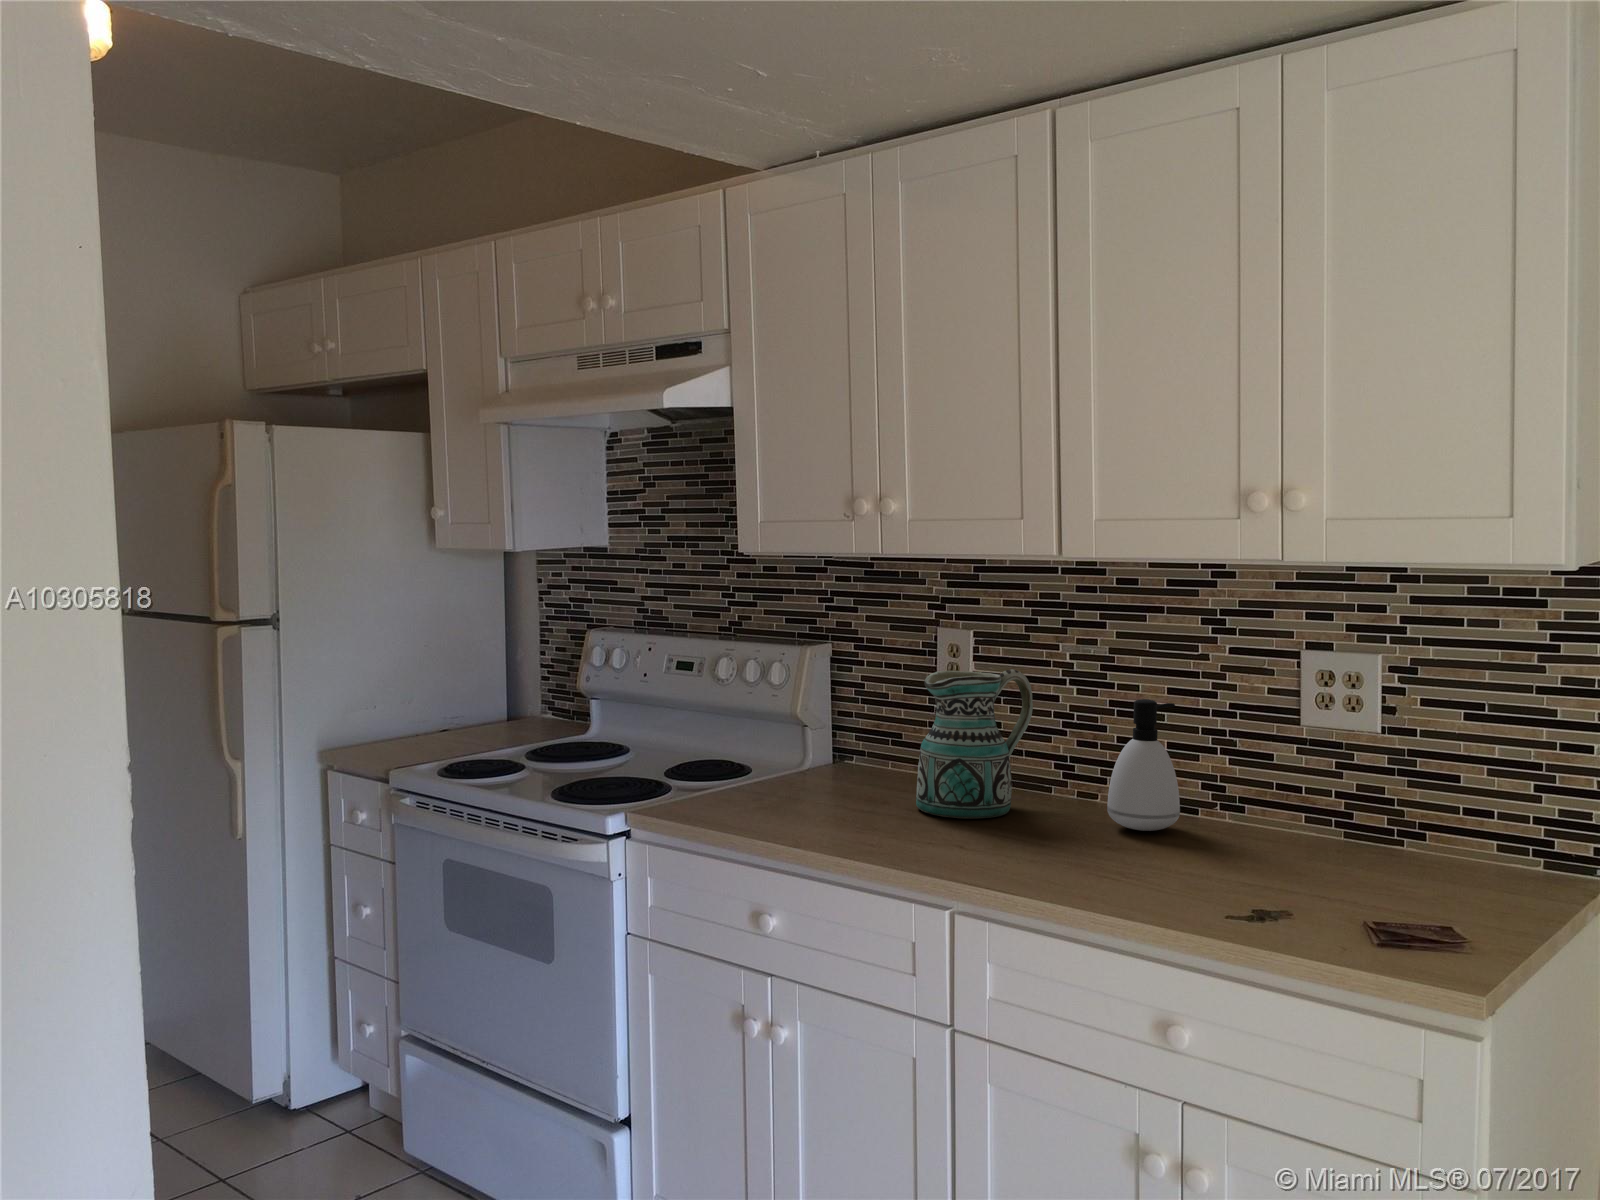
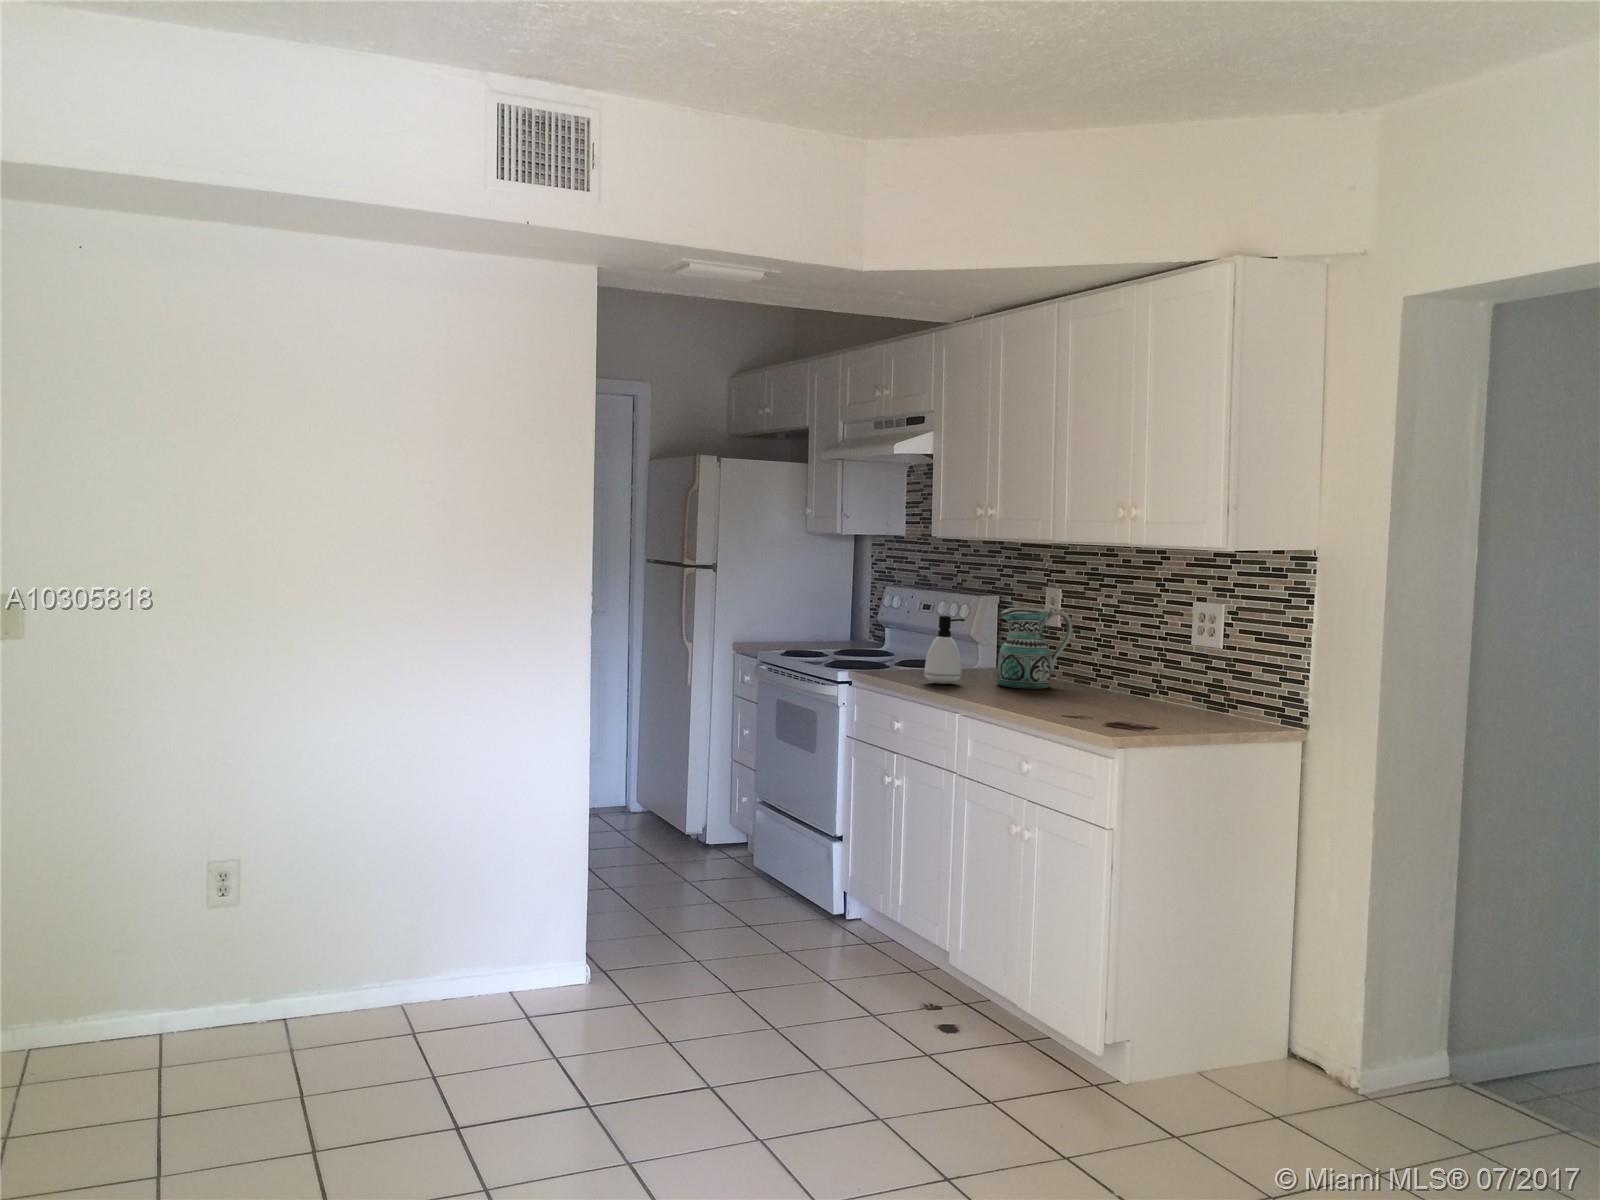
soap dispenser: present [1107,699,1180,831] -> present [924,616,965,684]

